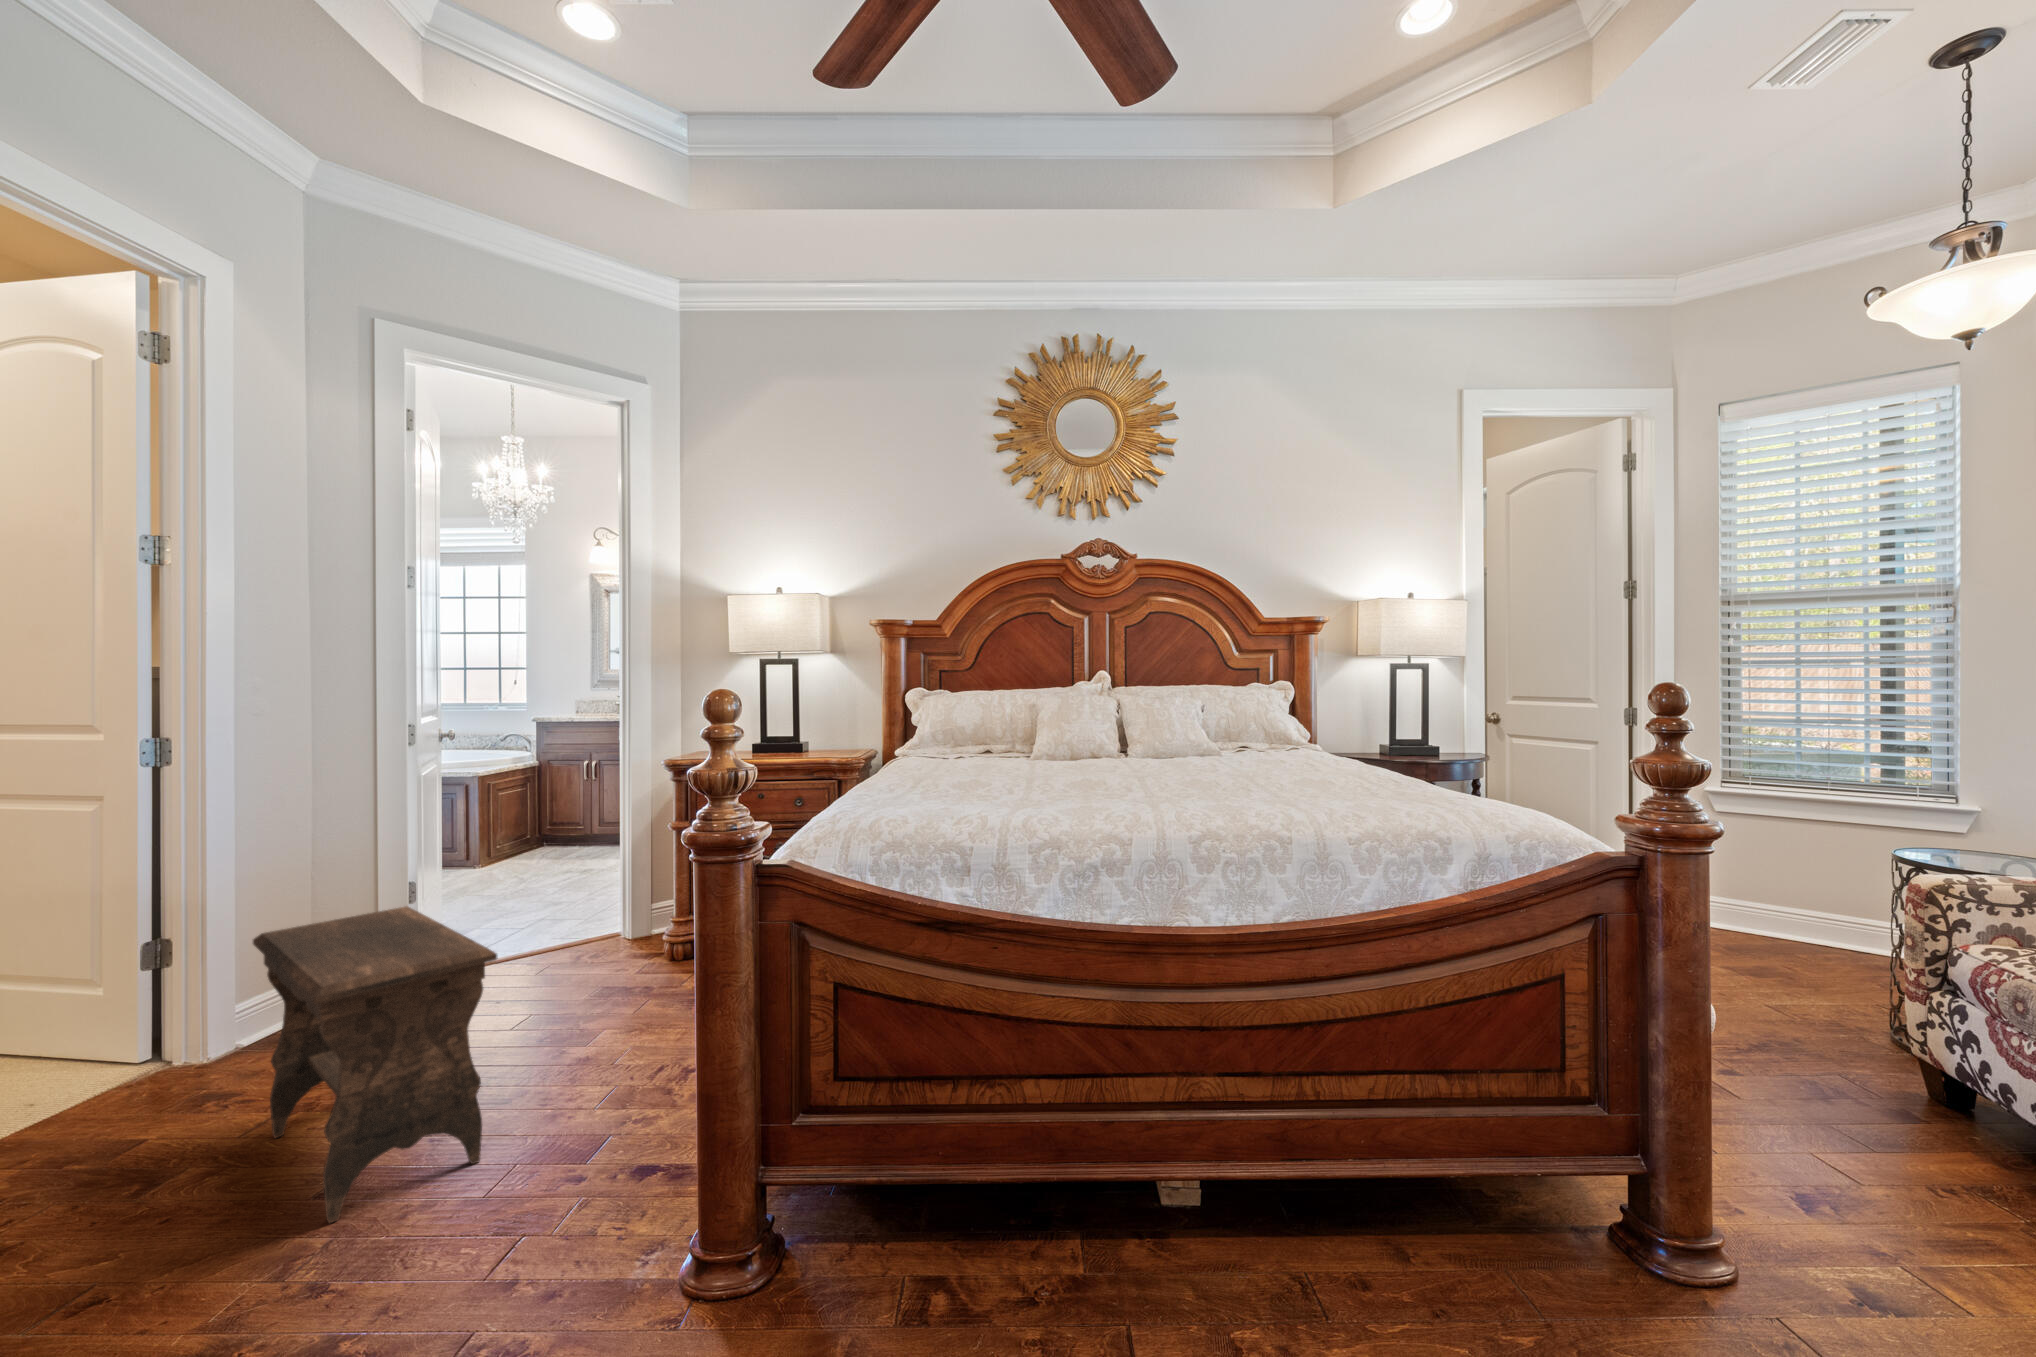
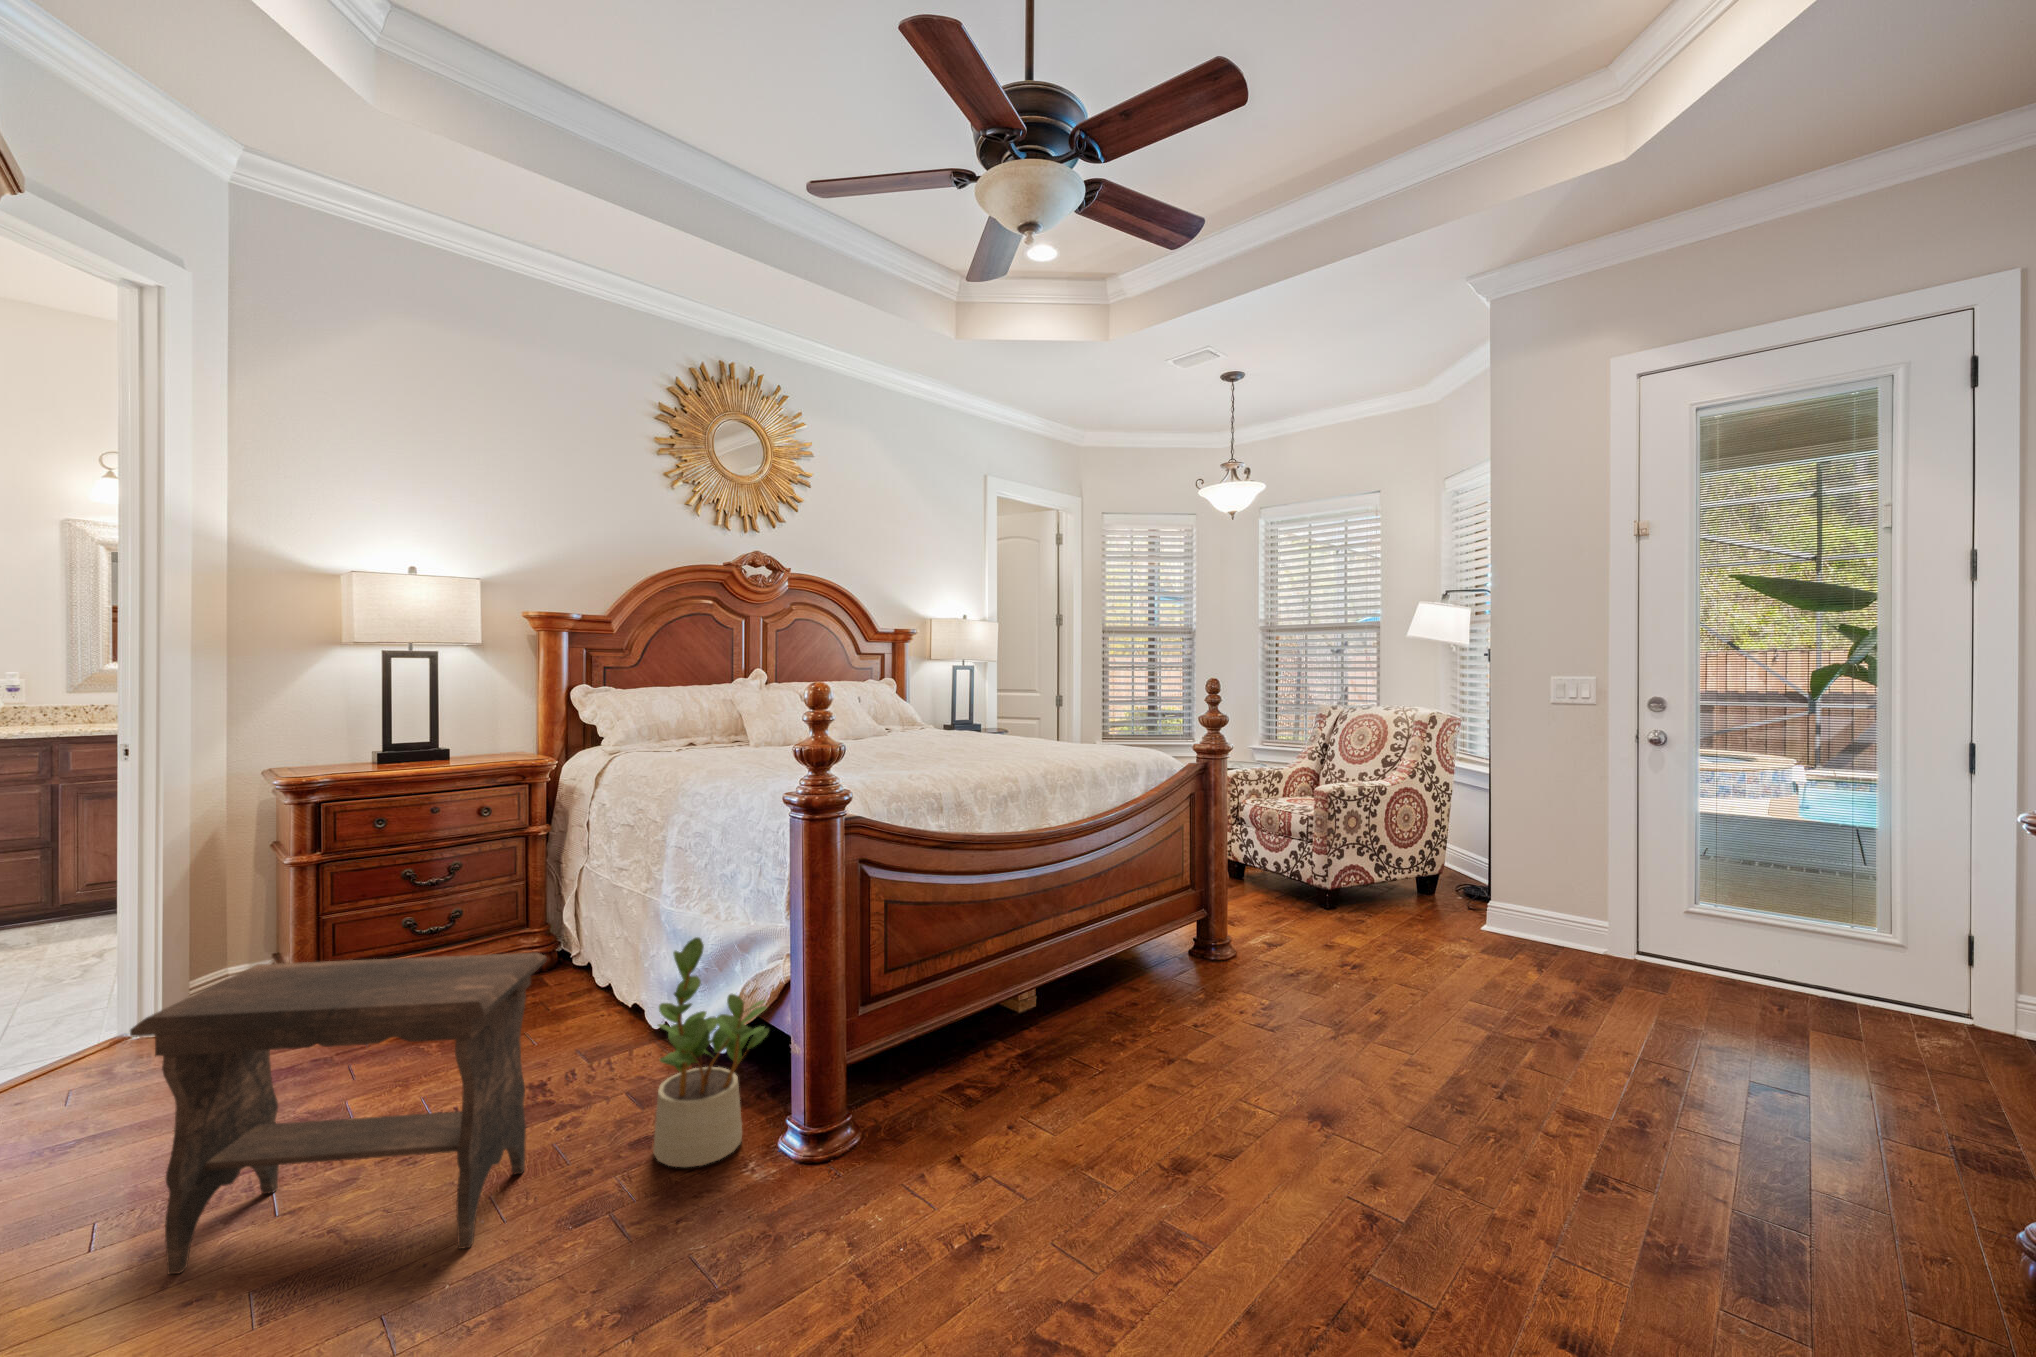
potted plant: none [488,972,641,1247] -> present [653,937,769,1168]

